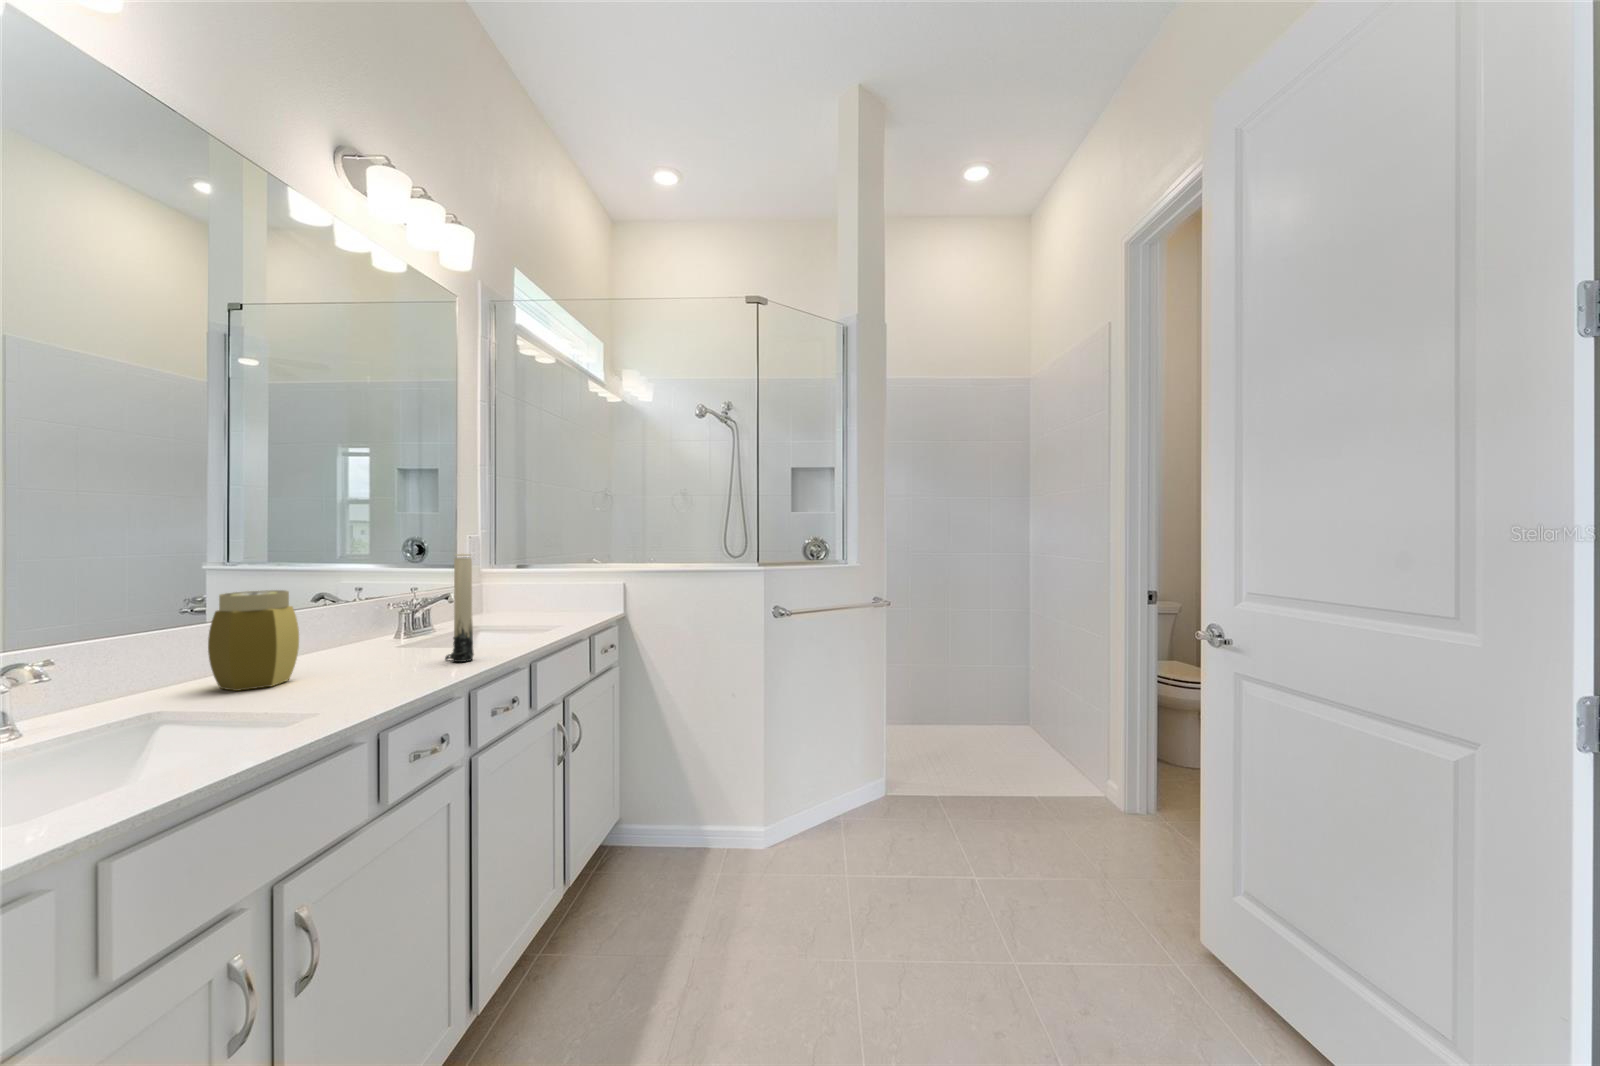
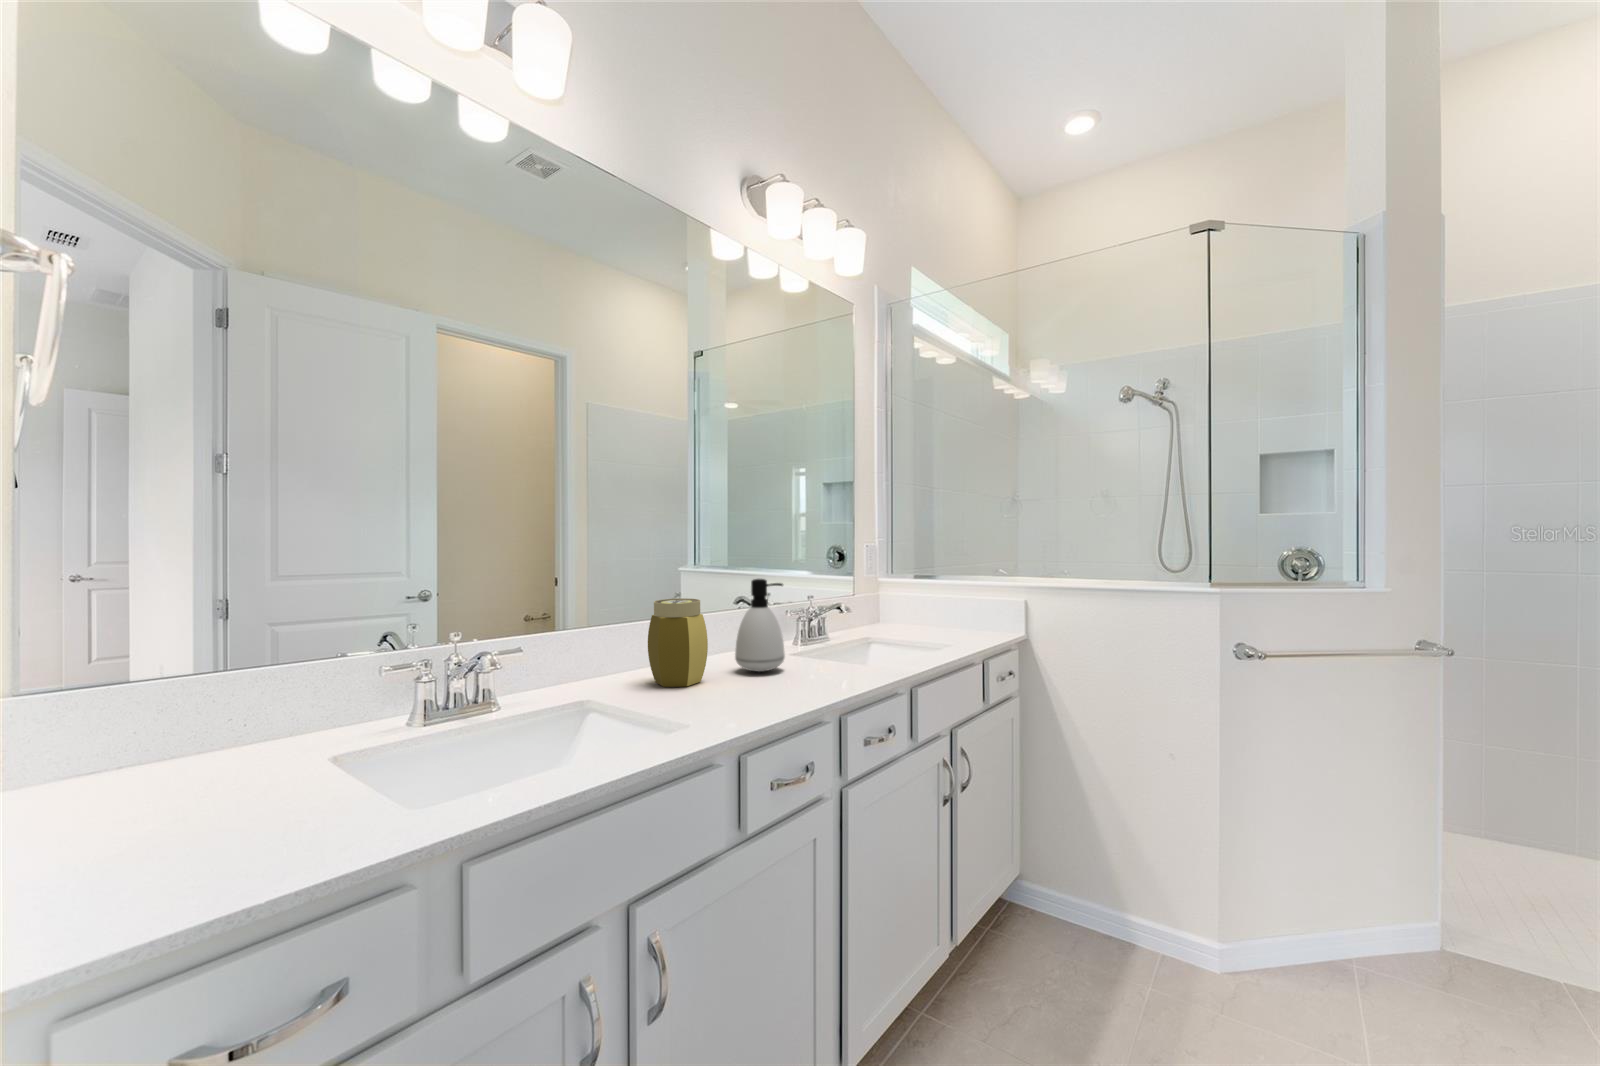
candle: present [445,554,474,662] -> none [825,568,850,682]
soap dispenser: none [331,567,395,664] -> present [735,579,785,671]

